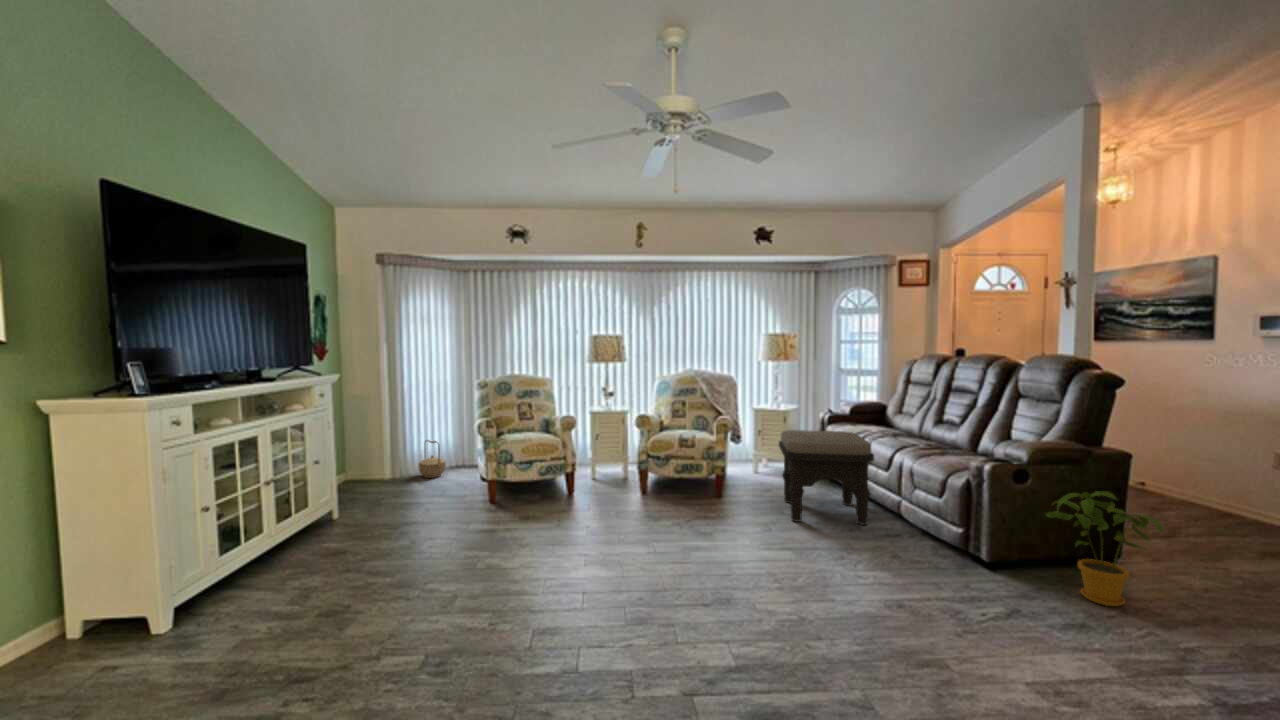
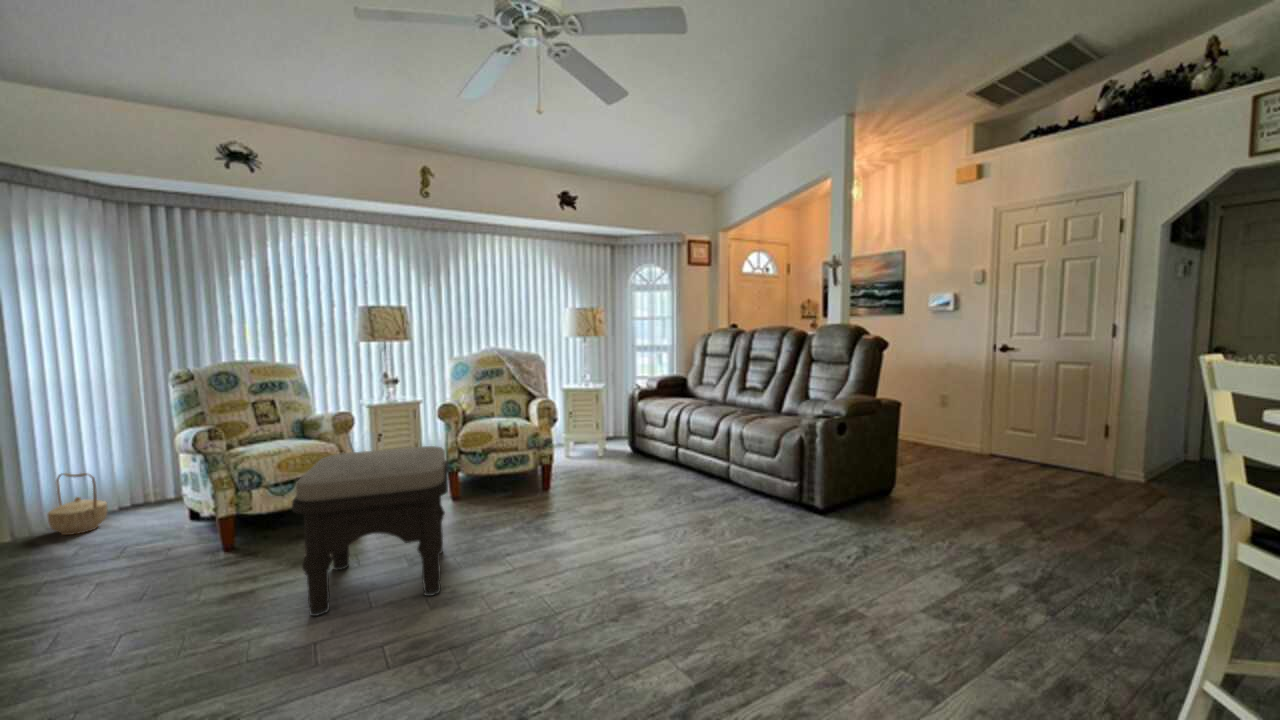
ottoman: present [779,430,874,525] -> present [292,446,449,616]
house plant: present [1046,491,1163,606] -> none [858,433,942,526]

